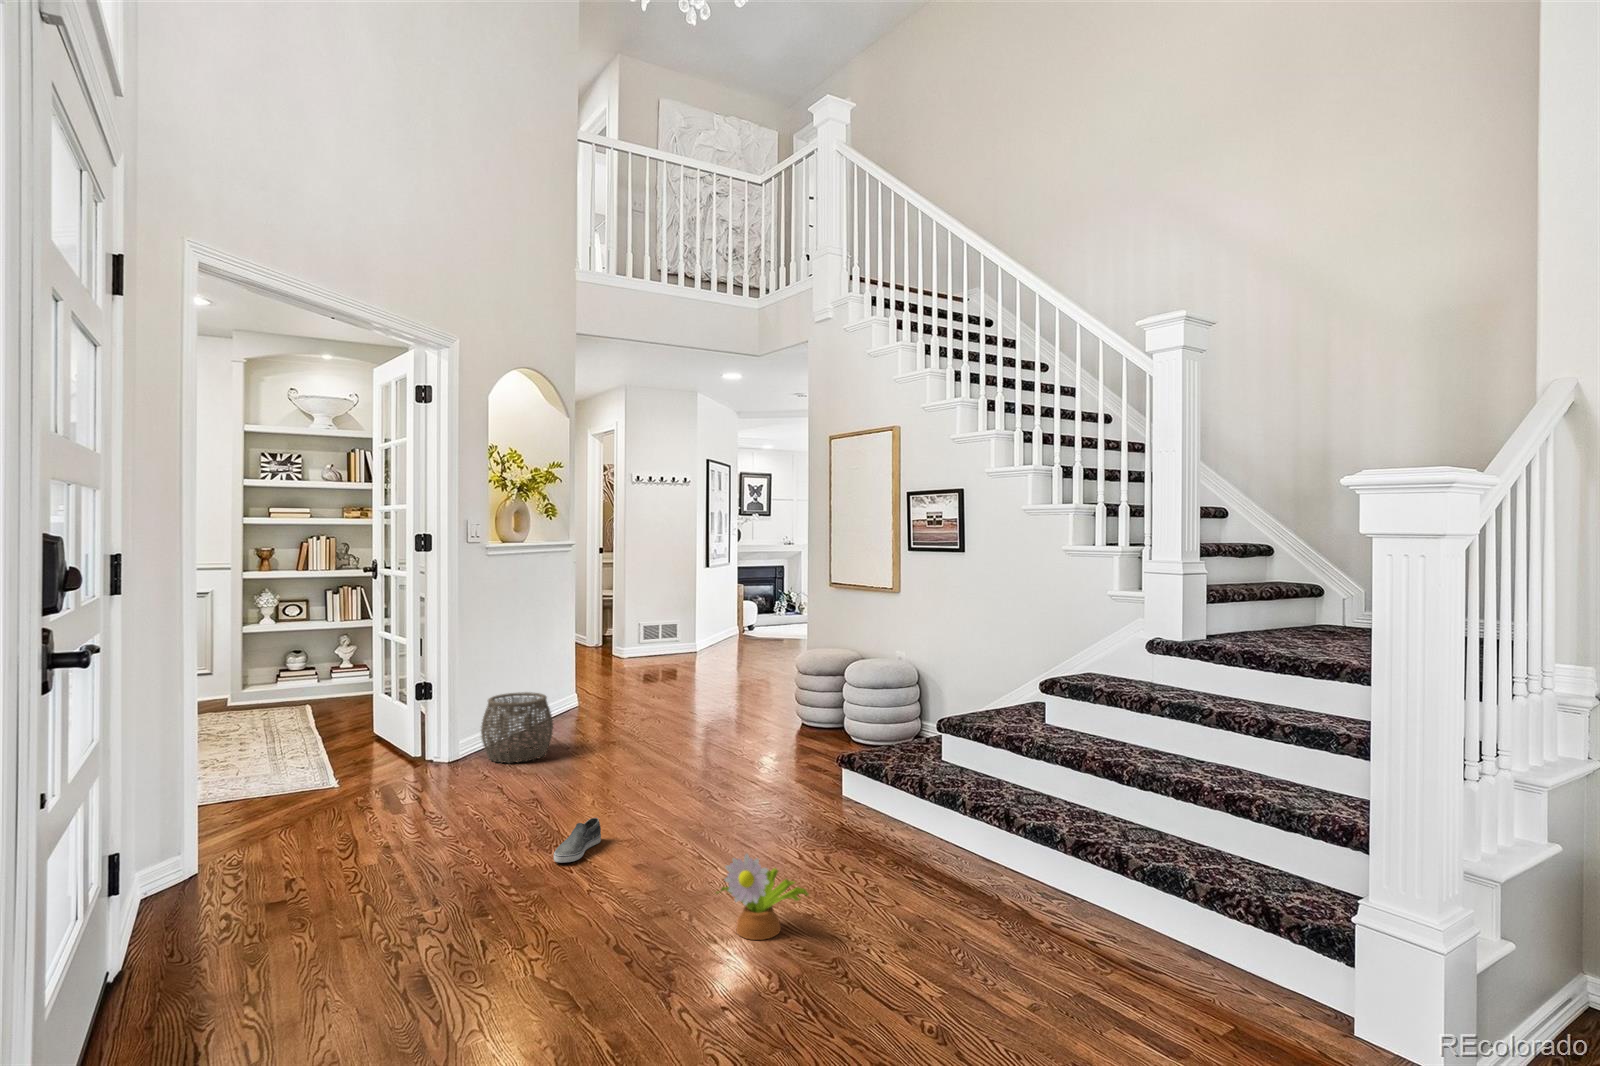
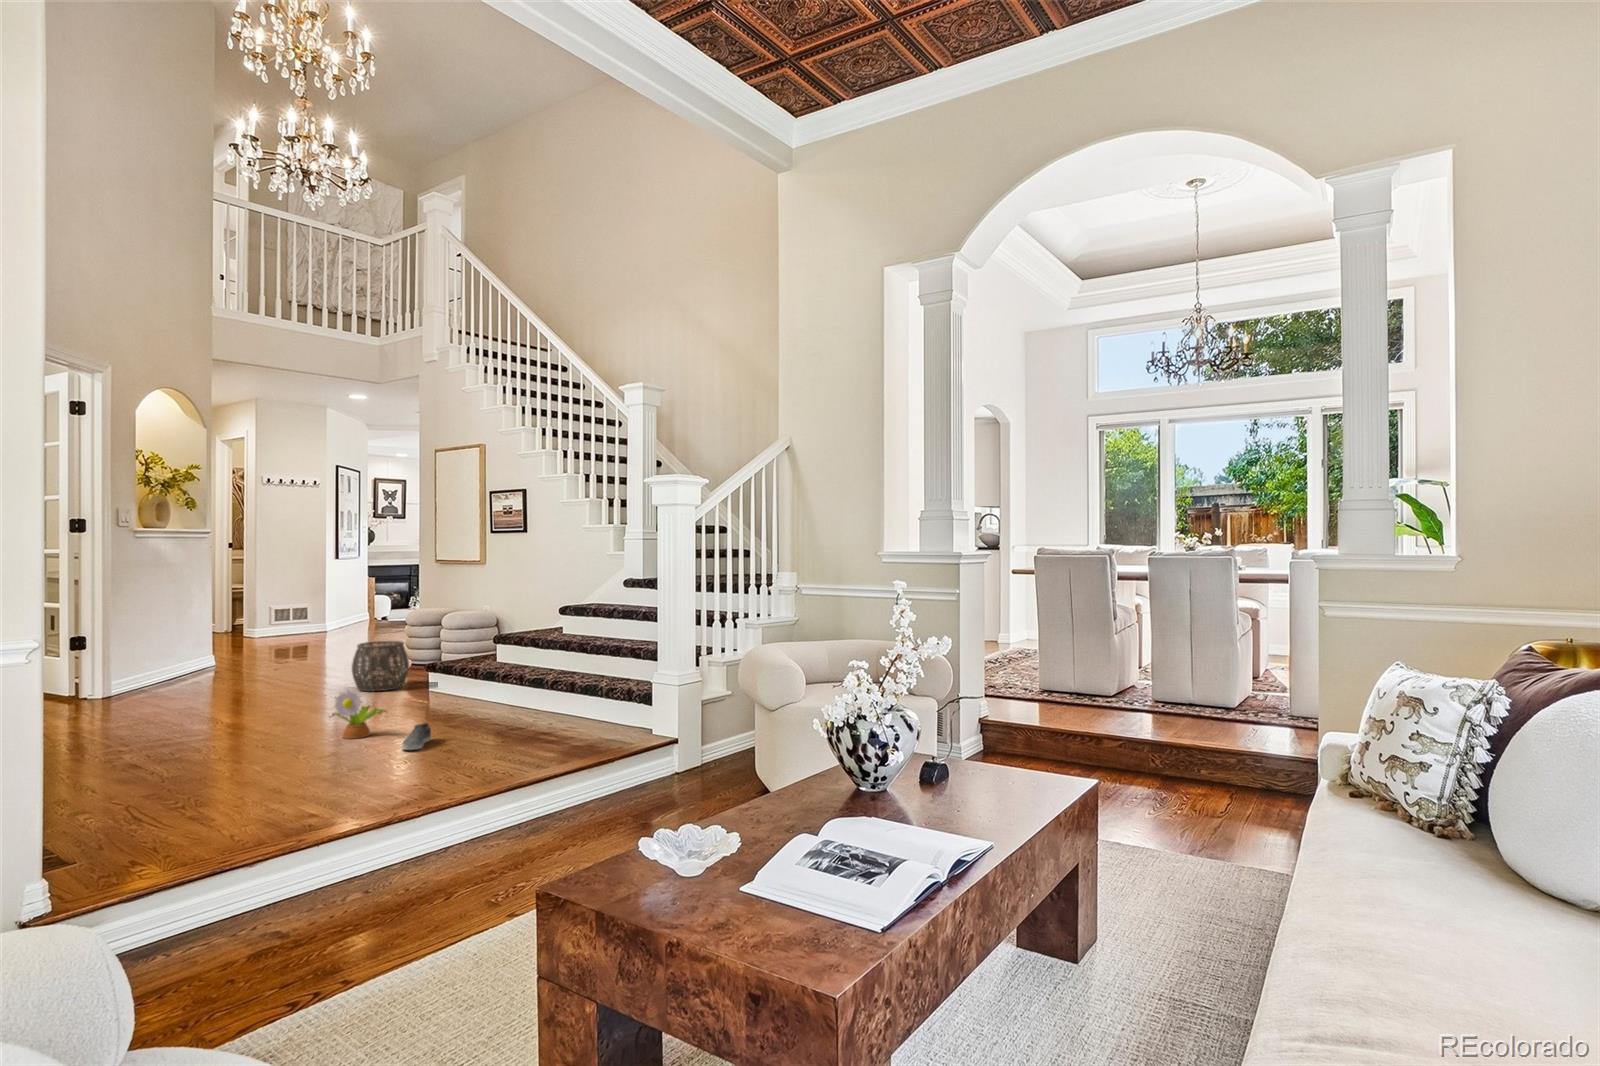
woven basket: present [481,692,553,763] -> present [352,641,409,692]
shoe: present [554,818,601,863] -> present [402,723,431,750]

